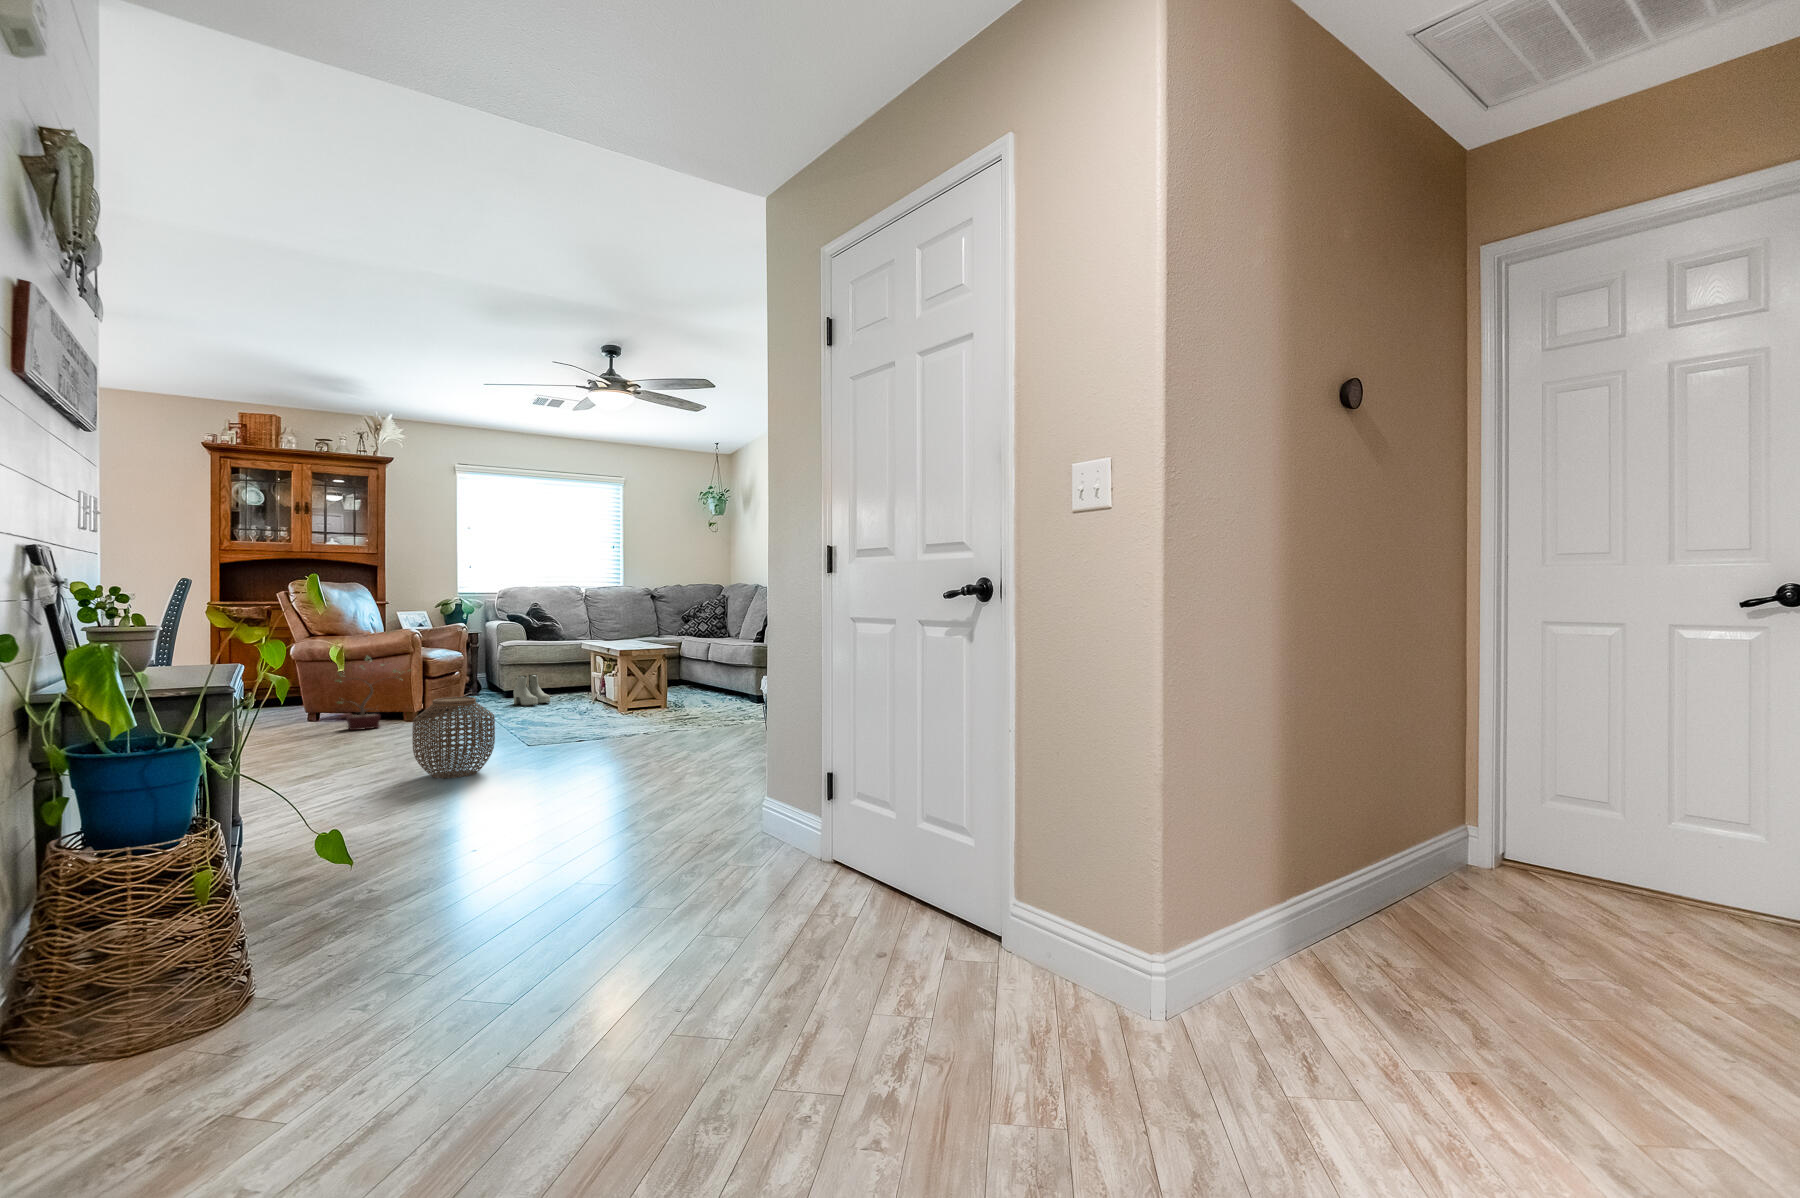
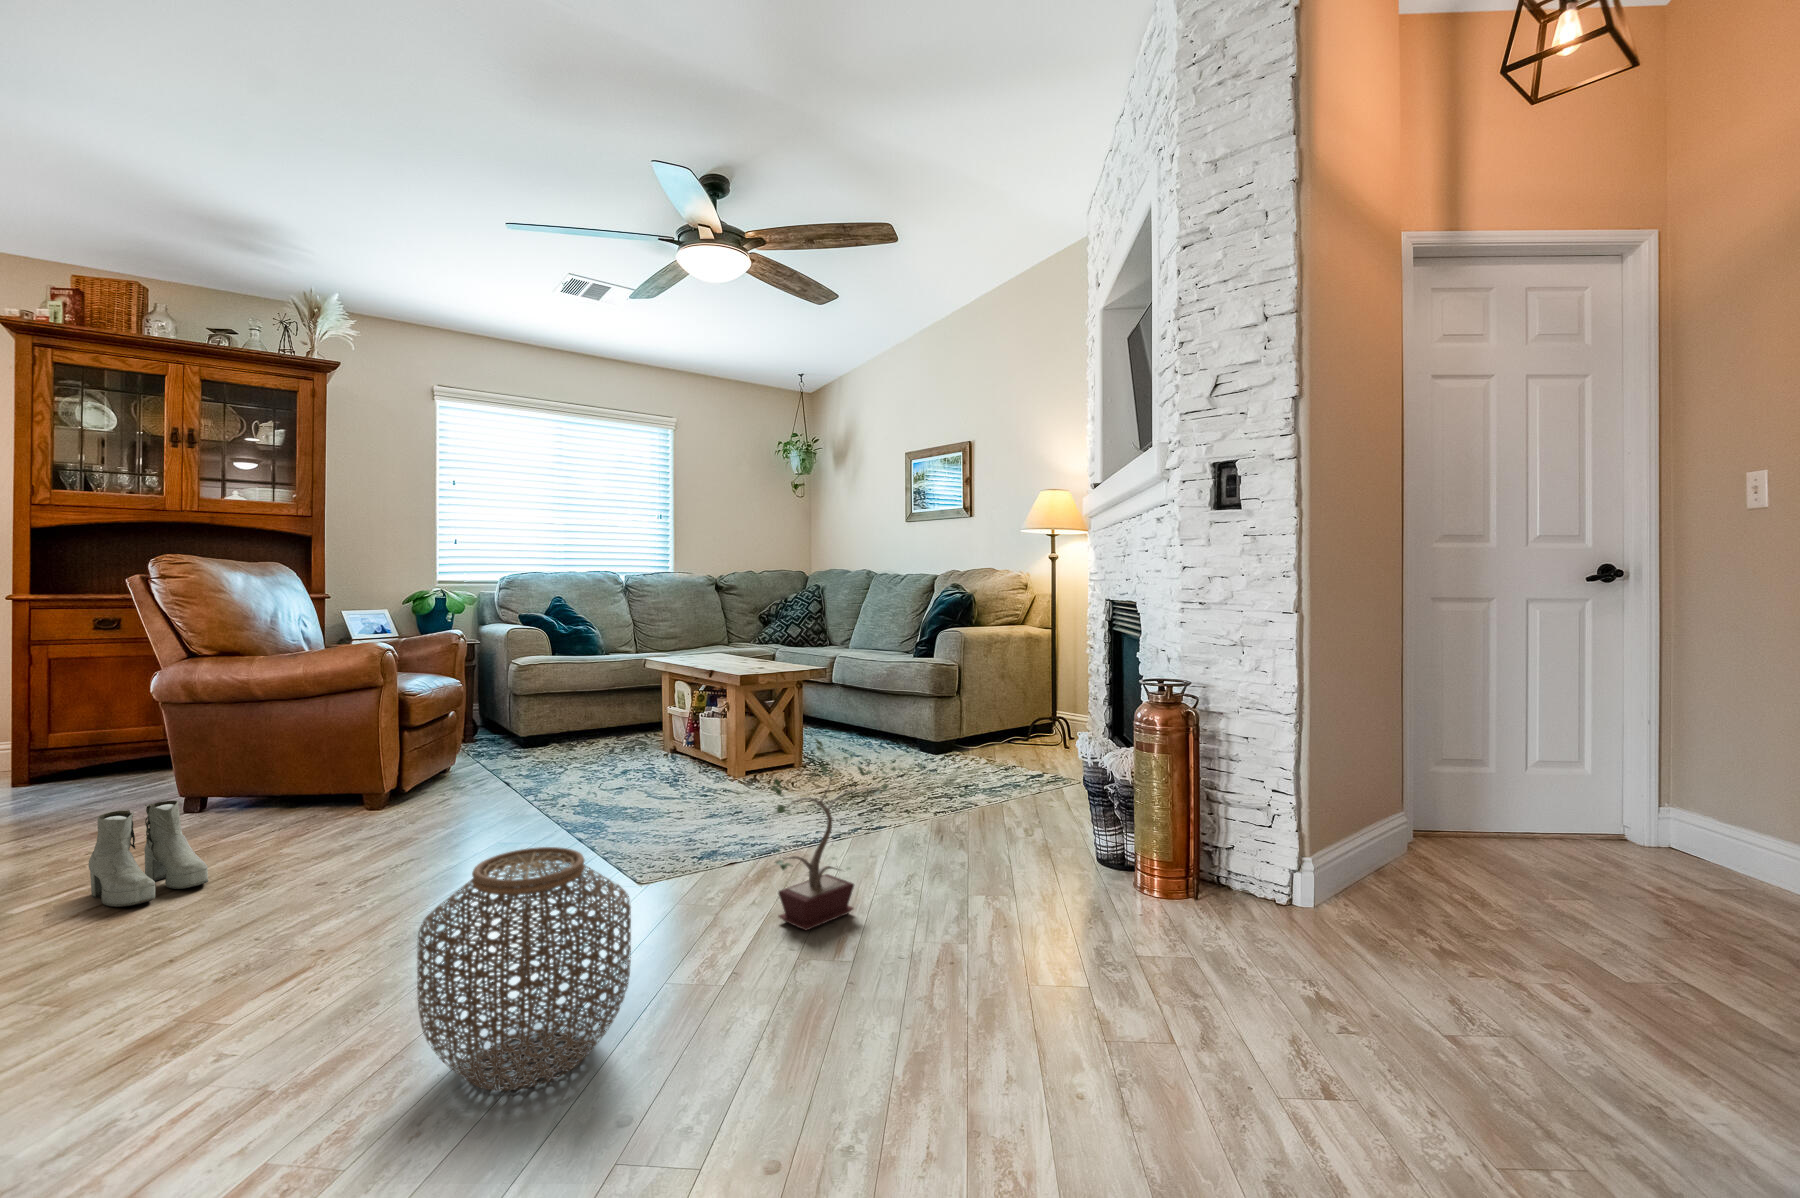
potted plant: present [336,656,400,730] -> present [772,739,903,930]
boots: present [513,674,550,706] -> present [88,801,208,907]

